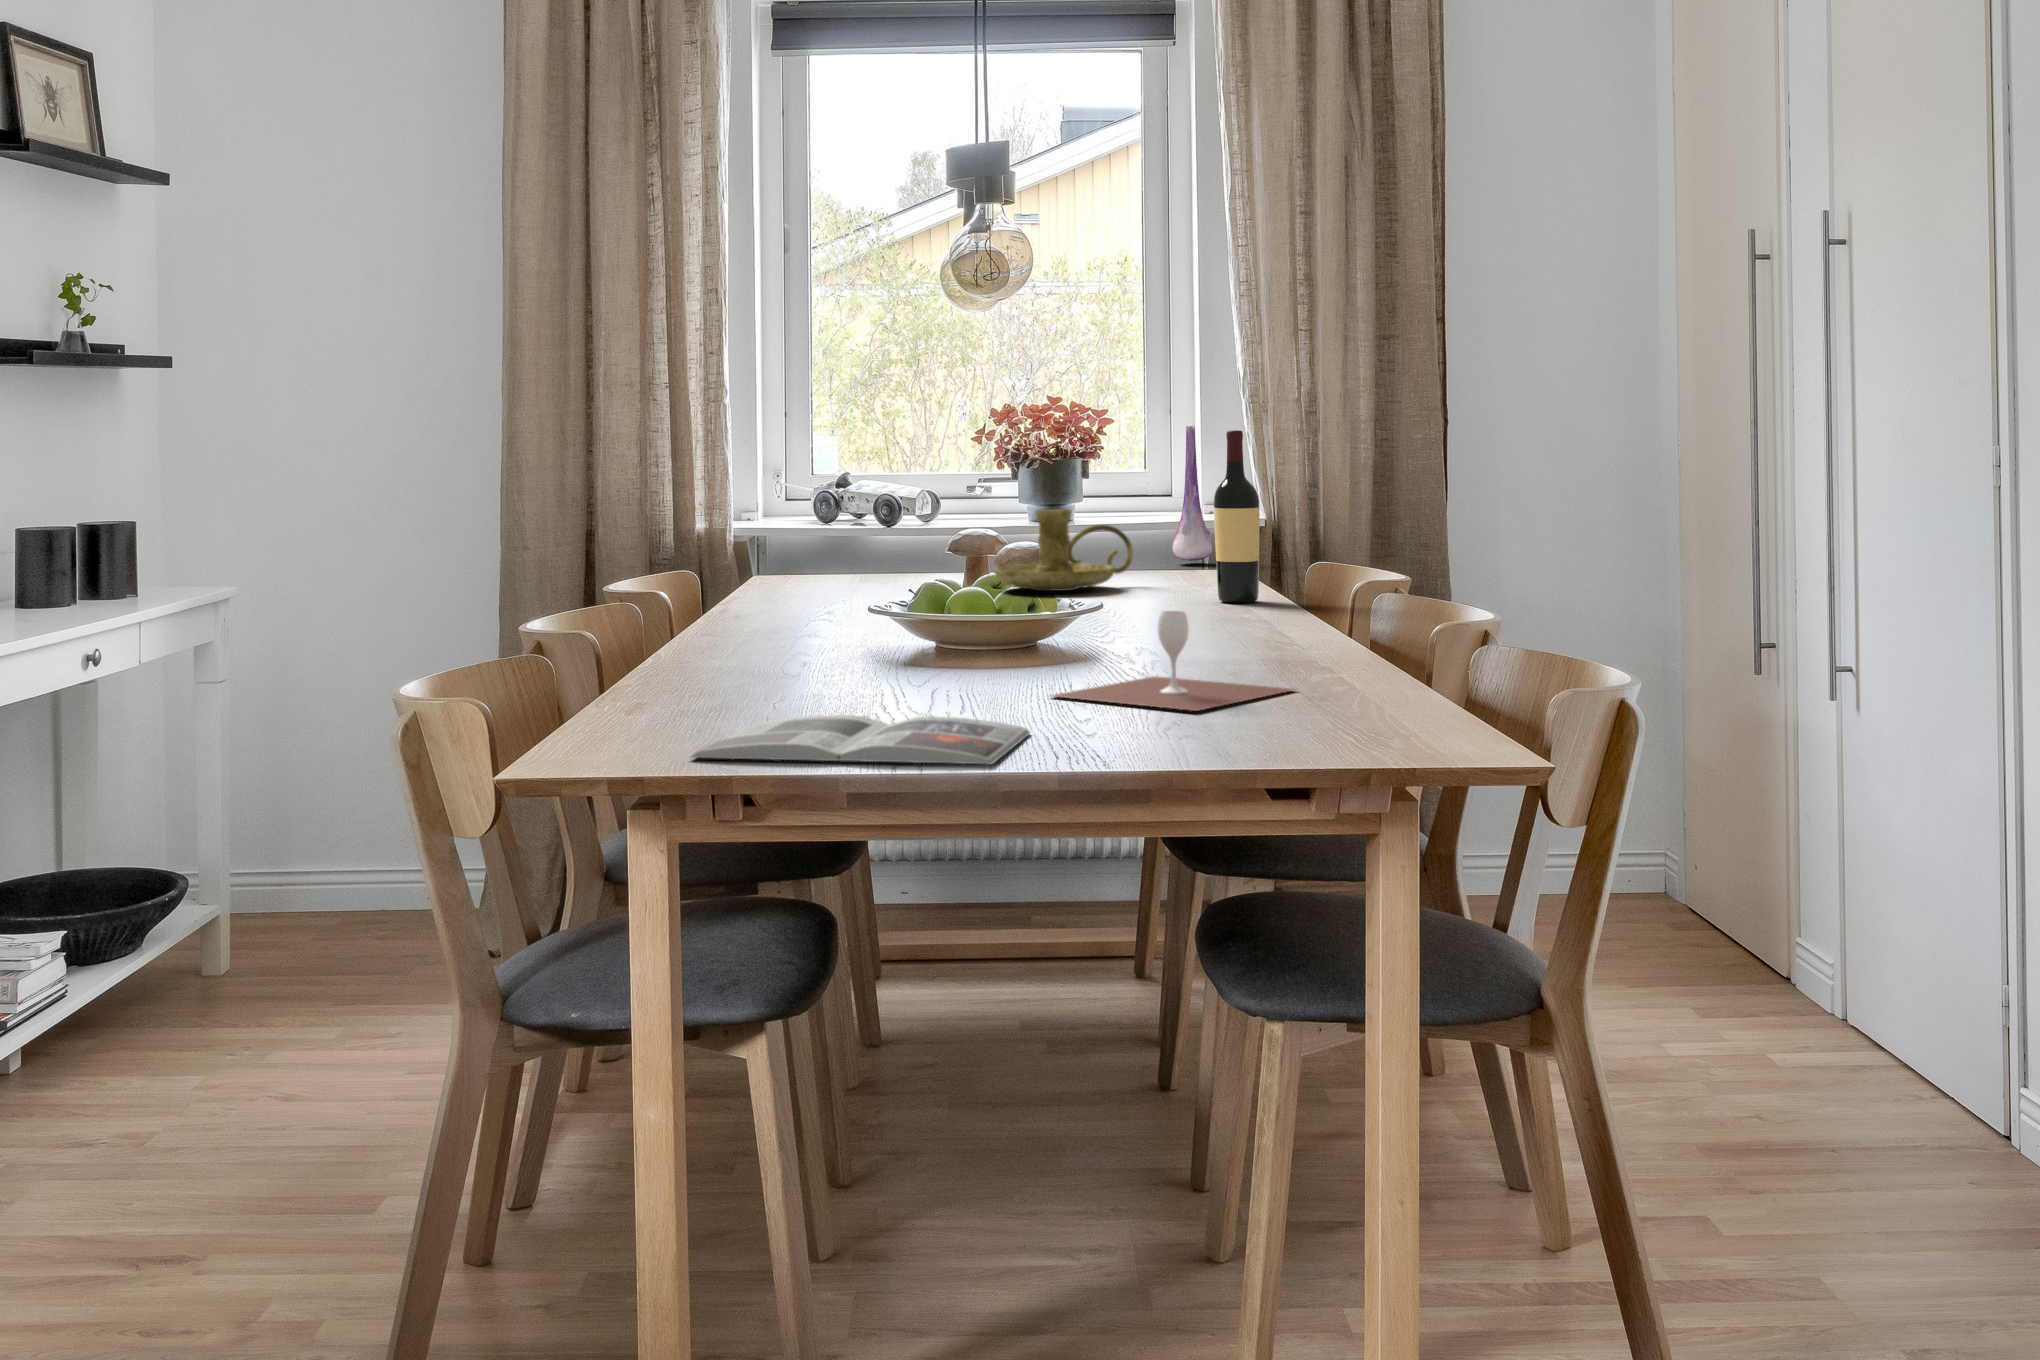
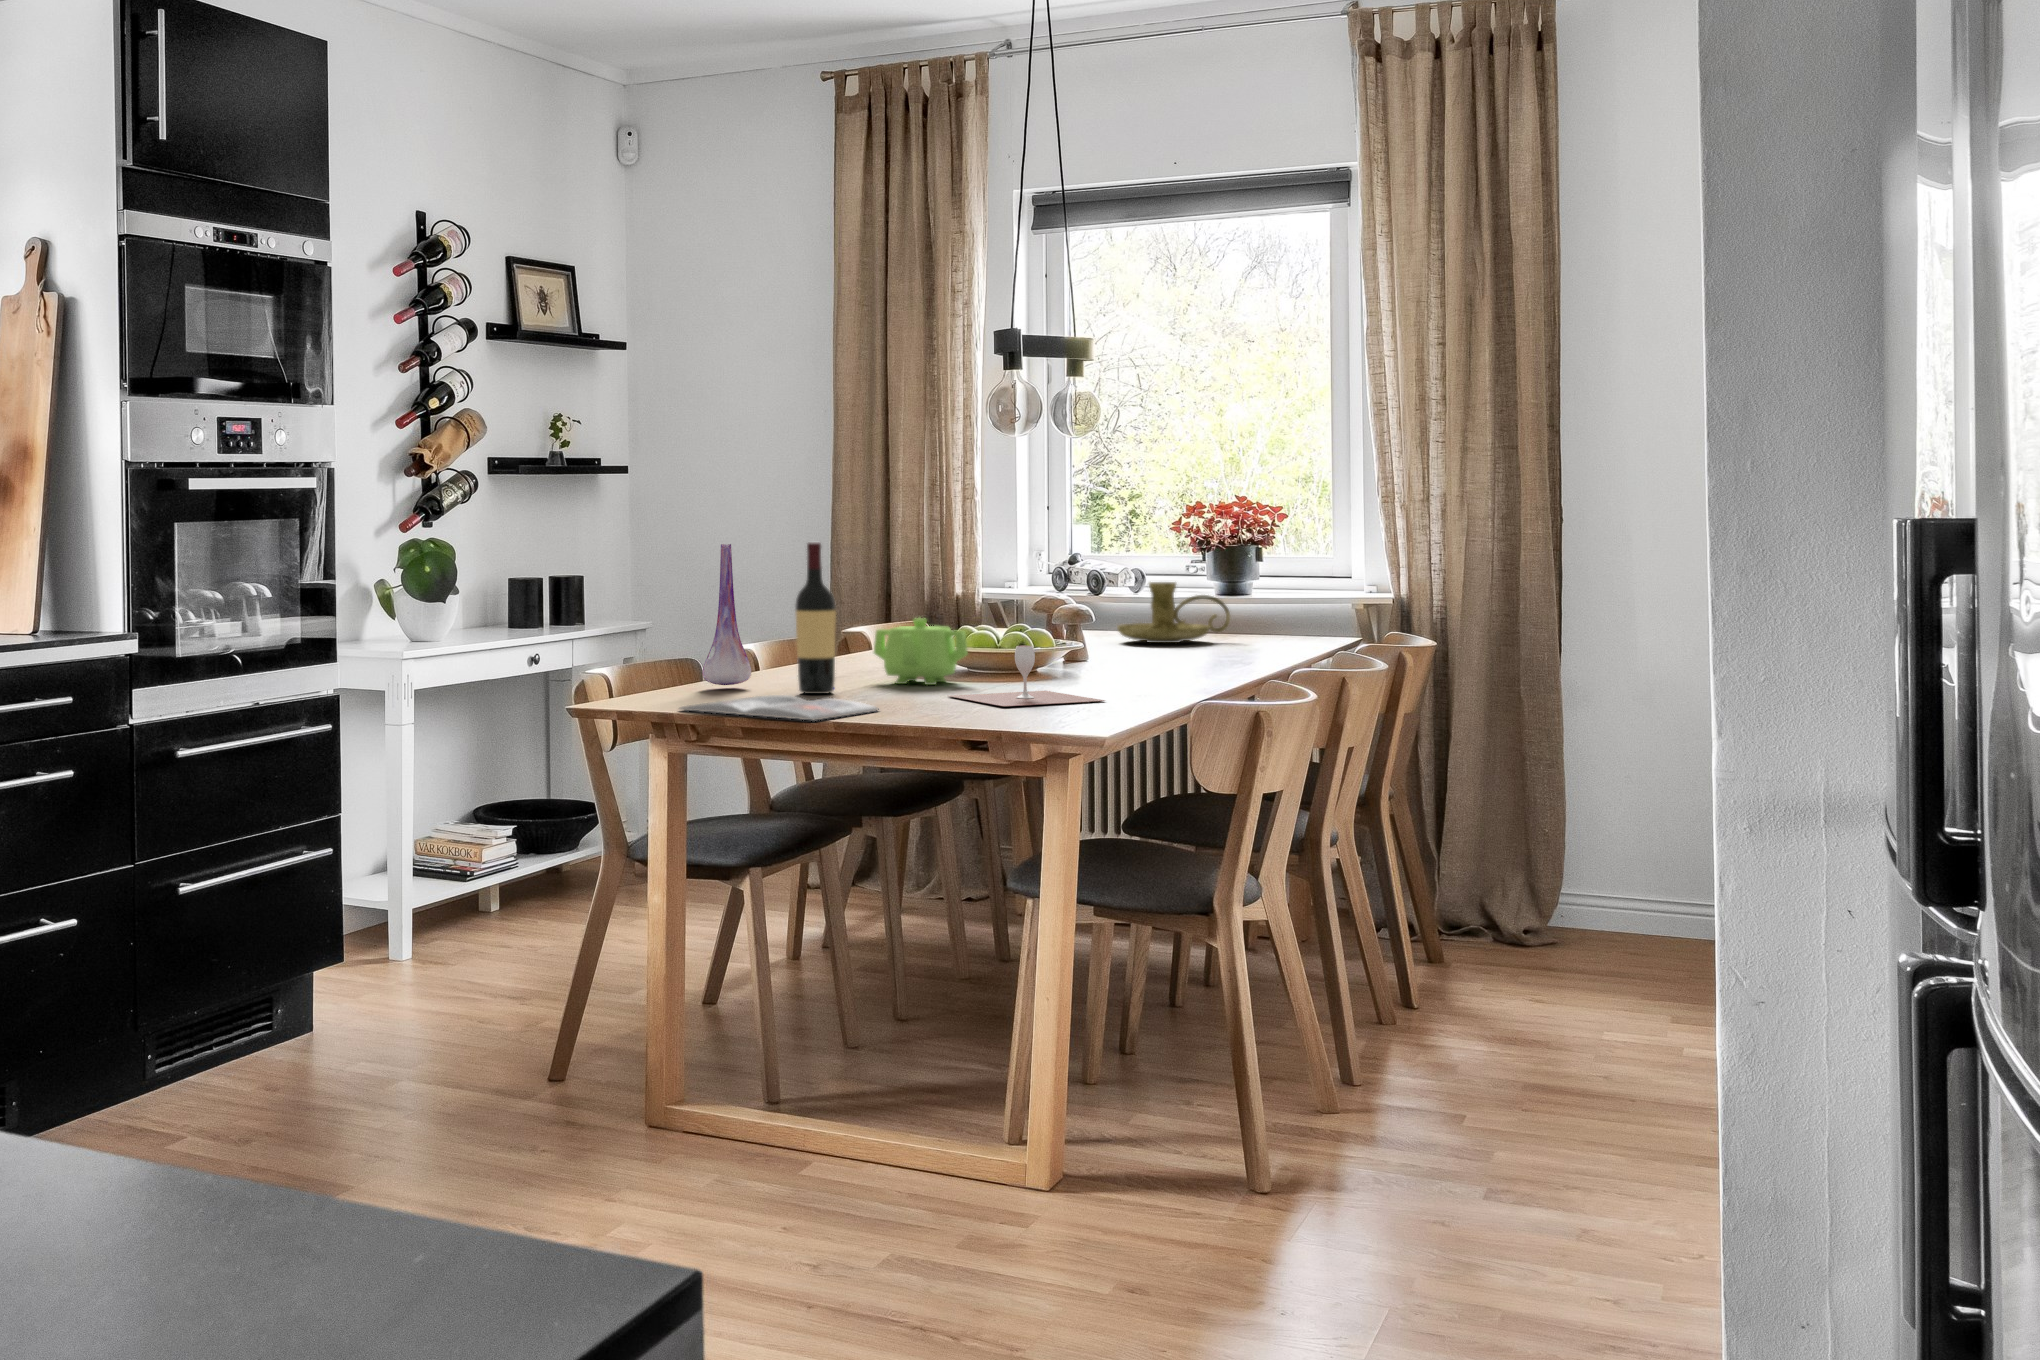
vase: present [1172,426,1213,561] -> present [702,544,751,685]
wine bottle: present [1214,430,1260,603] -> present [795,542,836,694]
teapot: none [857,573,1007,678] -> present [874,618,968,685]

